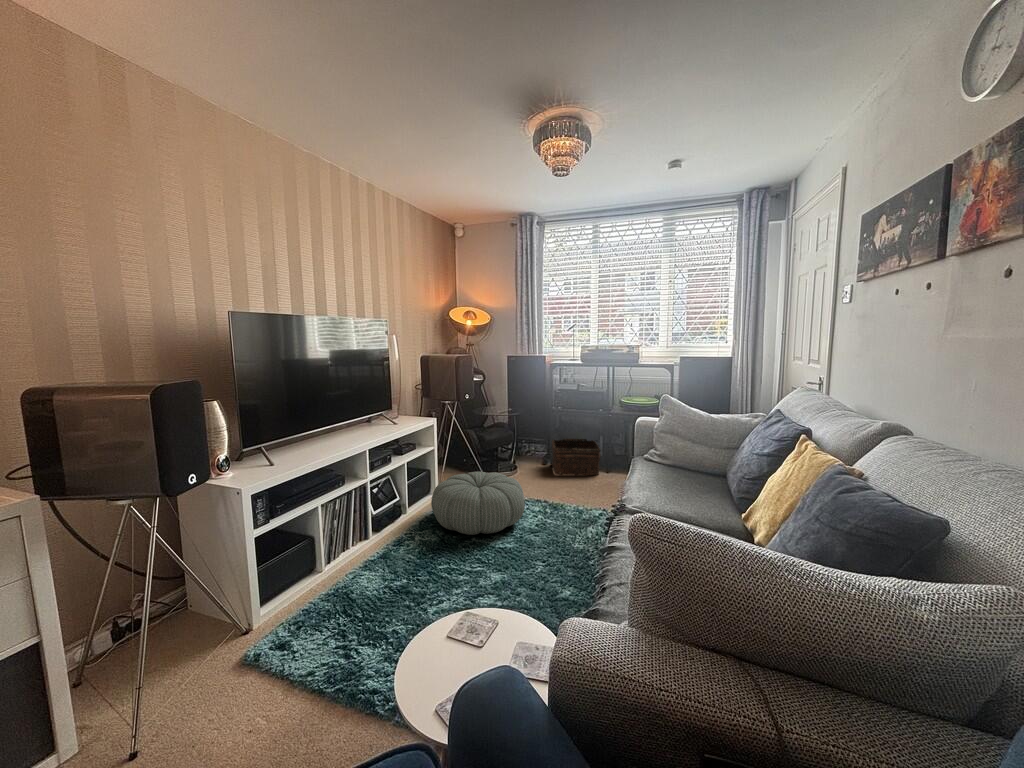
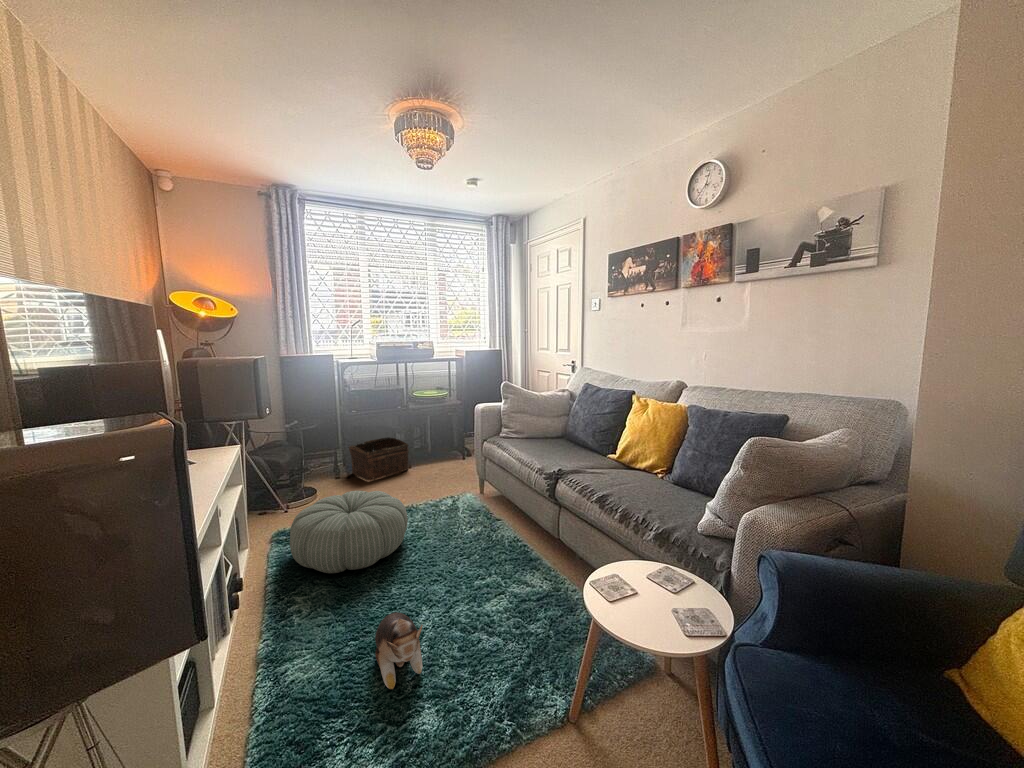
plush toy: none [361,562,430,617] -> present [375,612,423,689]

